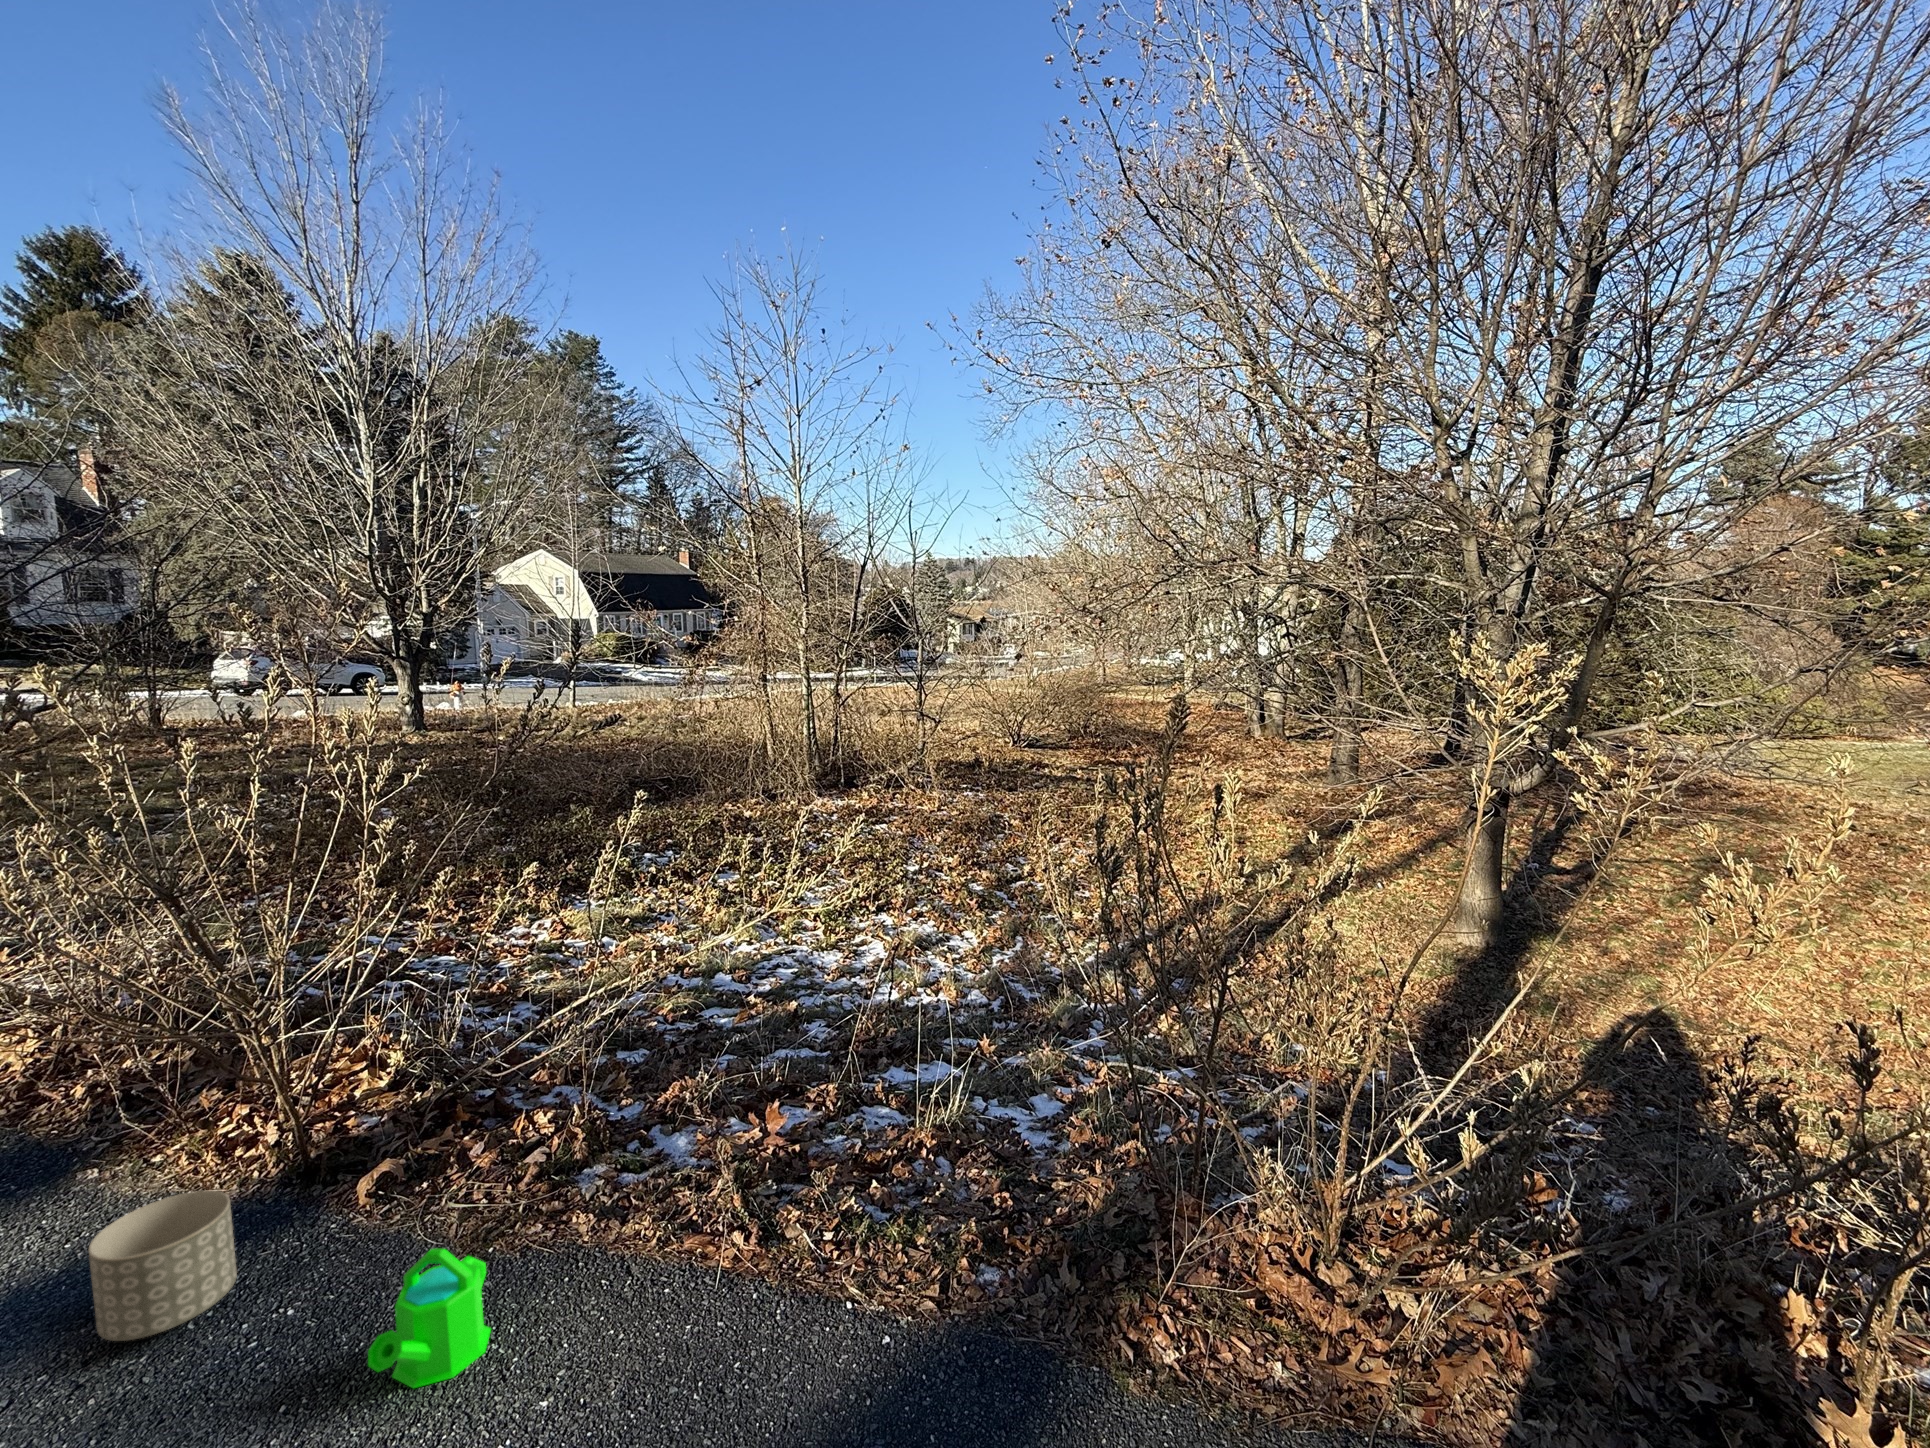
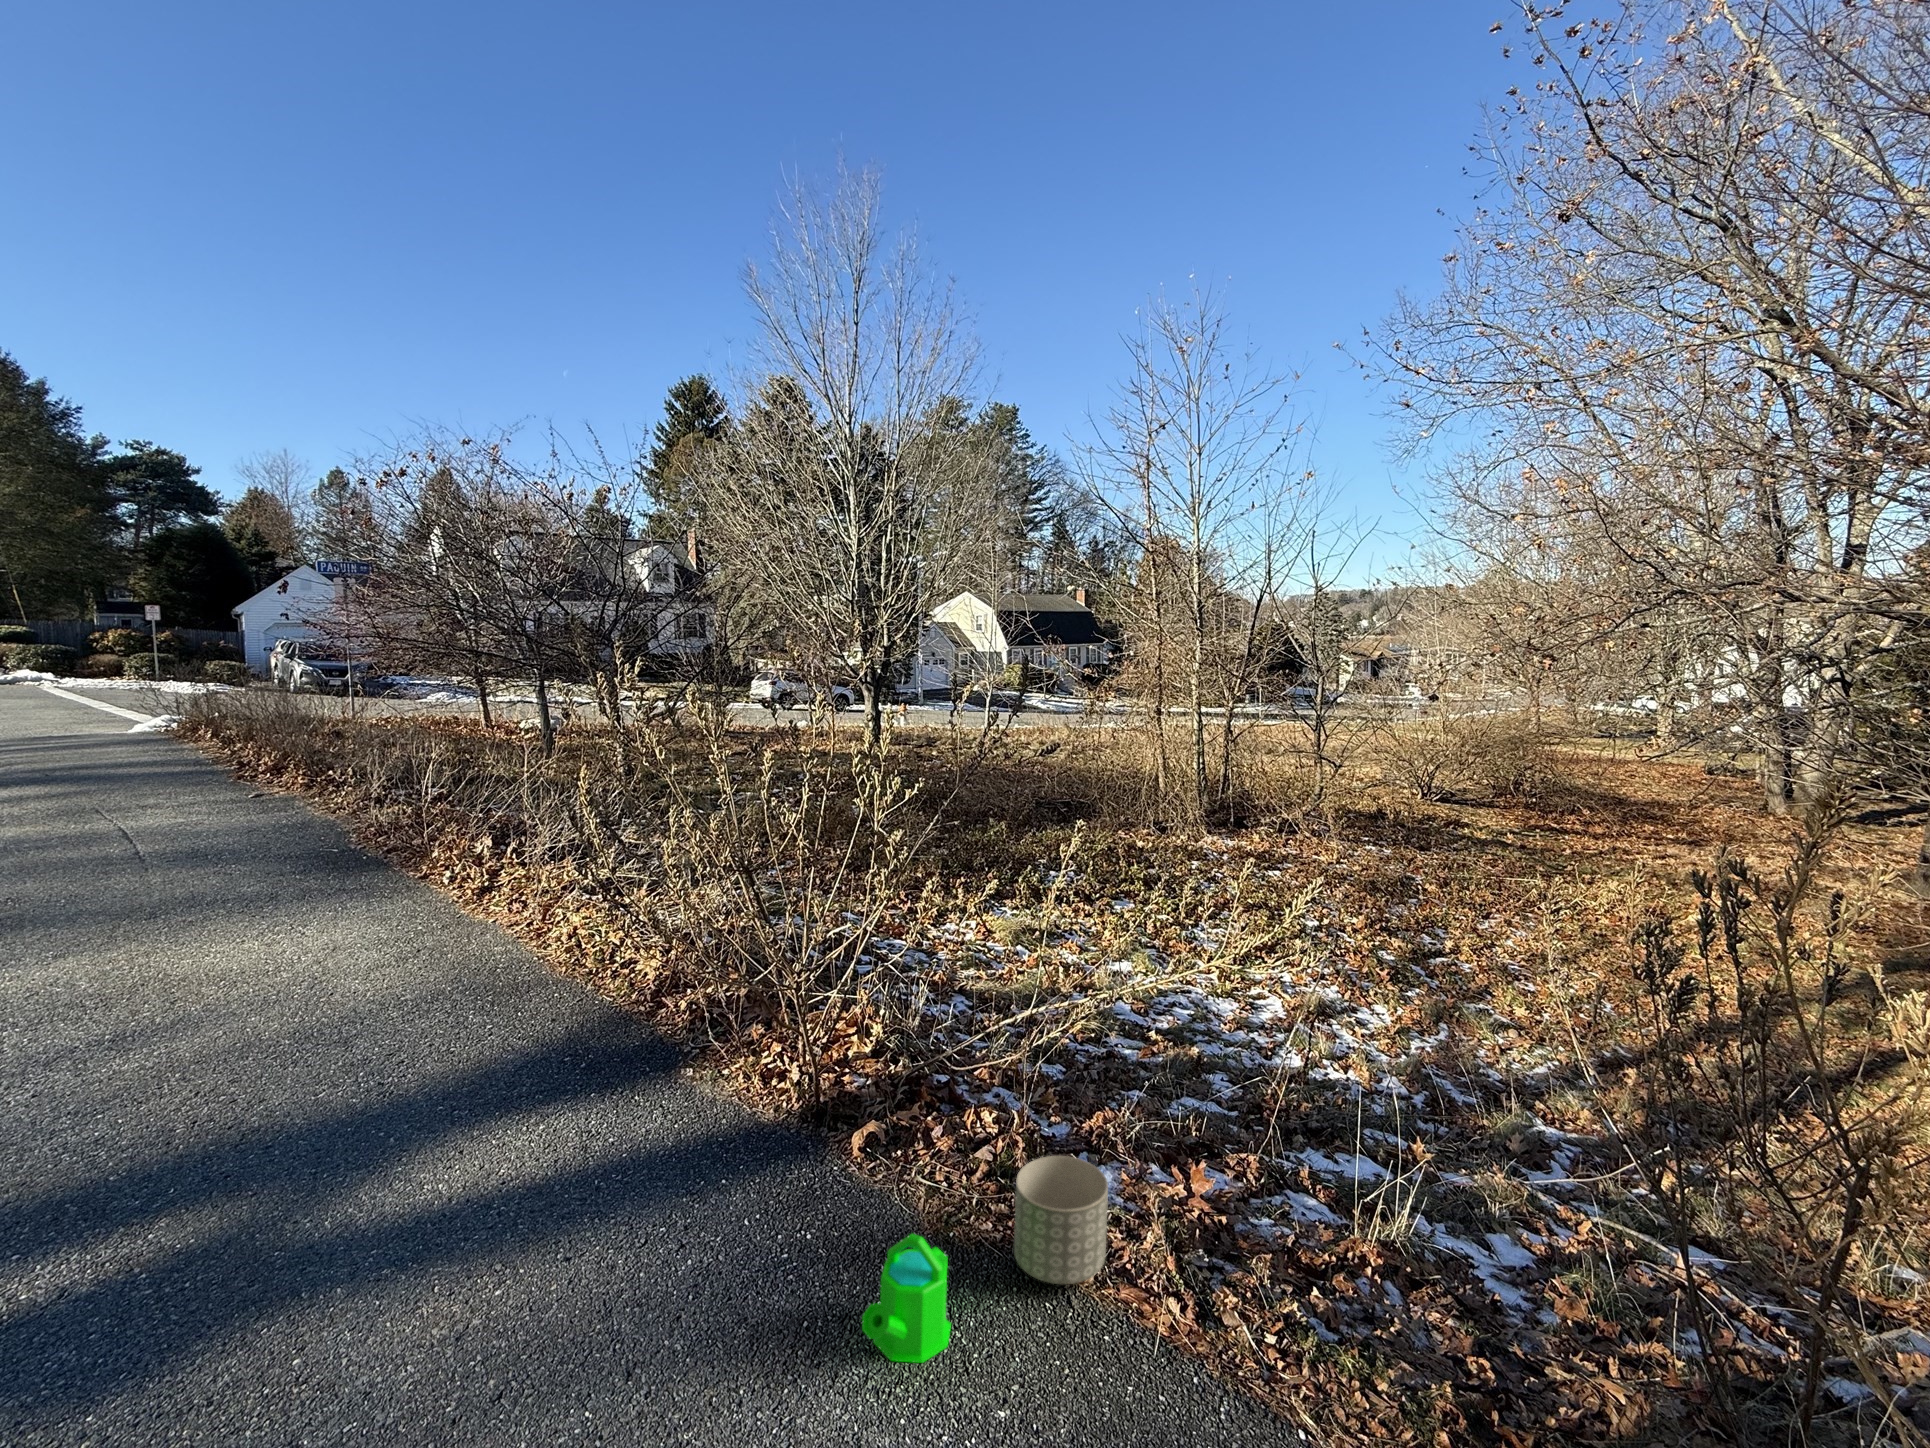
planter: present [88,1190,237,1341] -> present [1014,1156,1108,1284]

